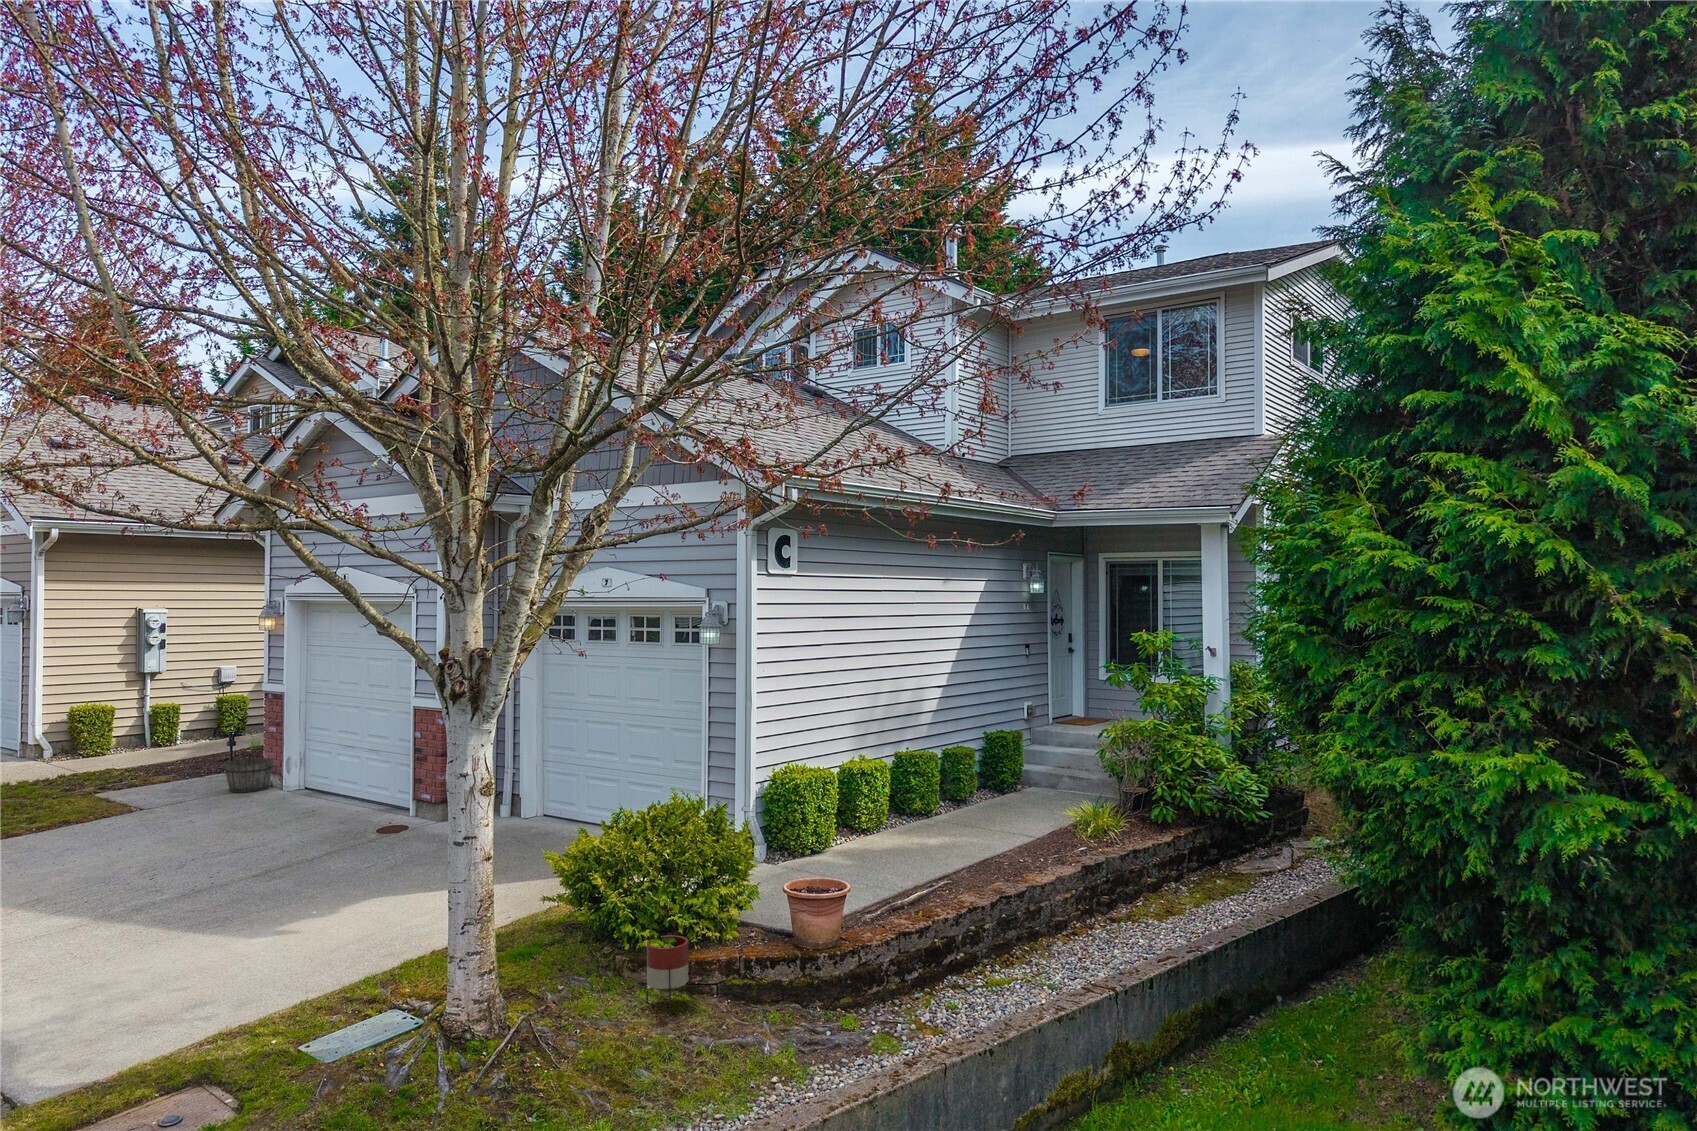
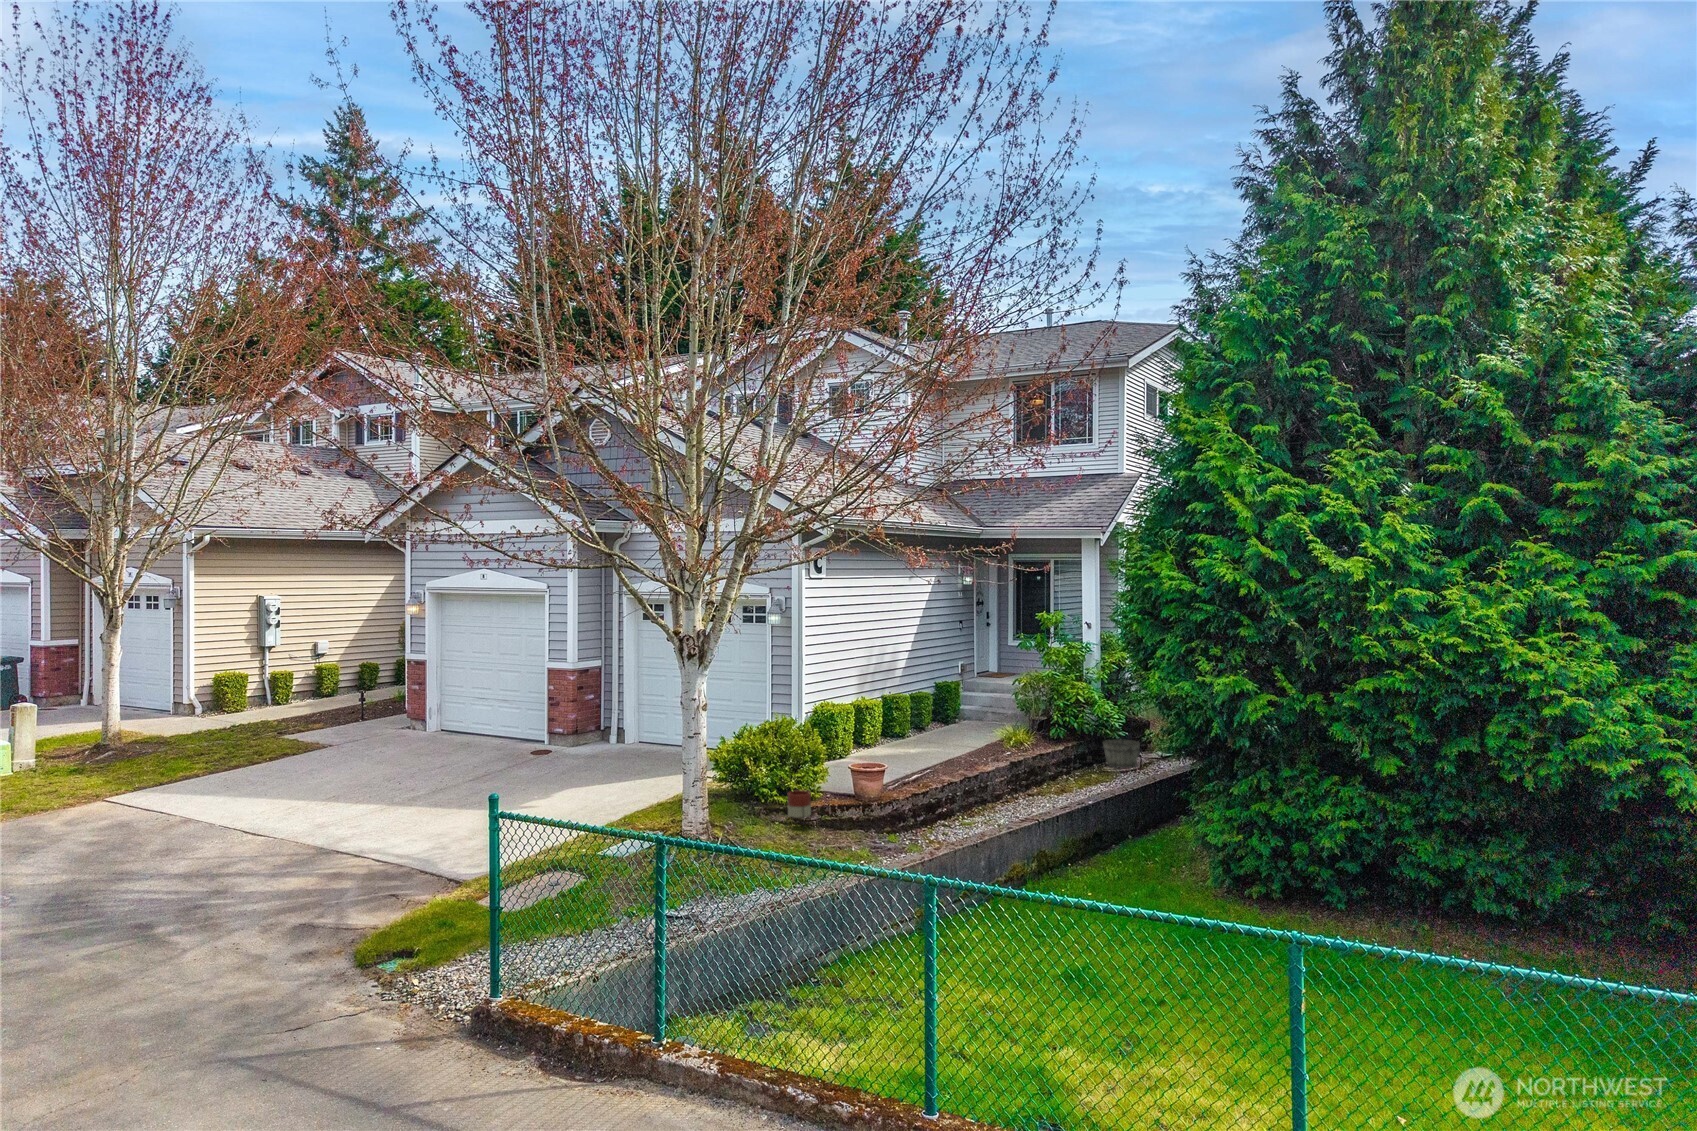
wooden bucket: present [224,752,274,792] -> present [1103,739,1140,768]

